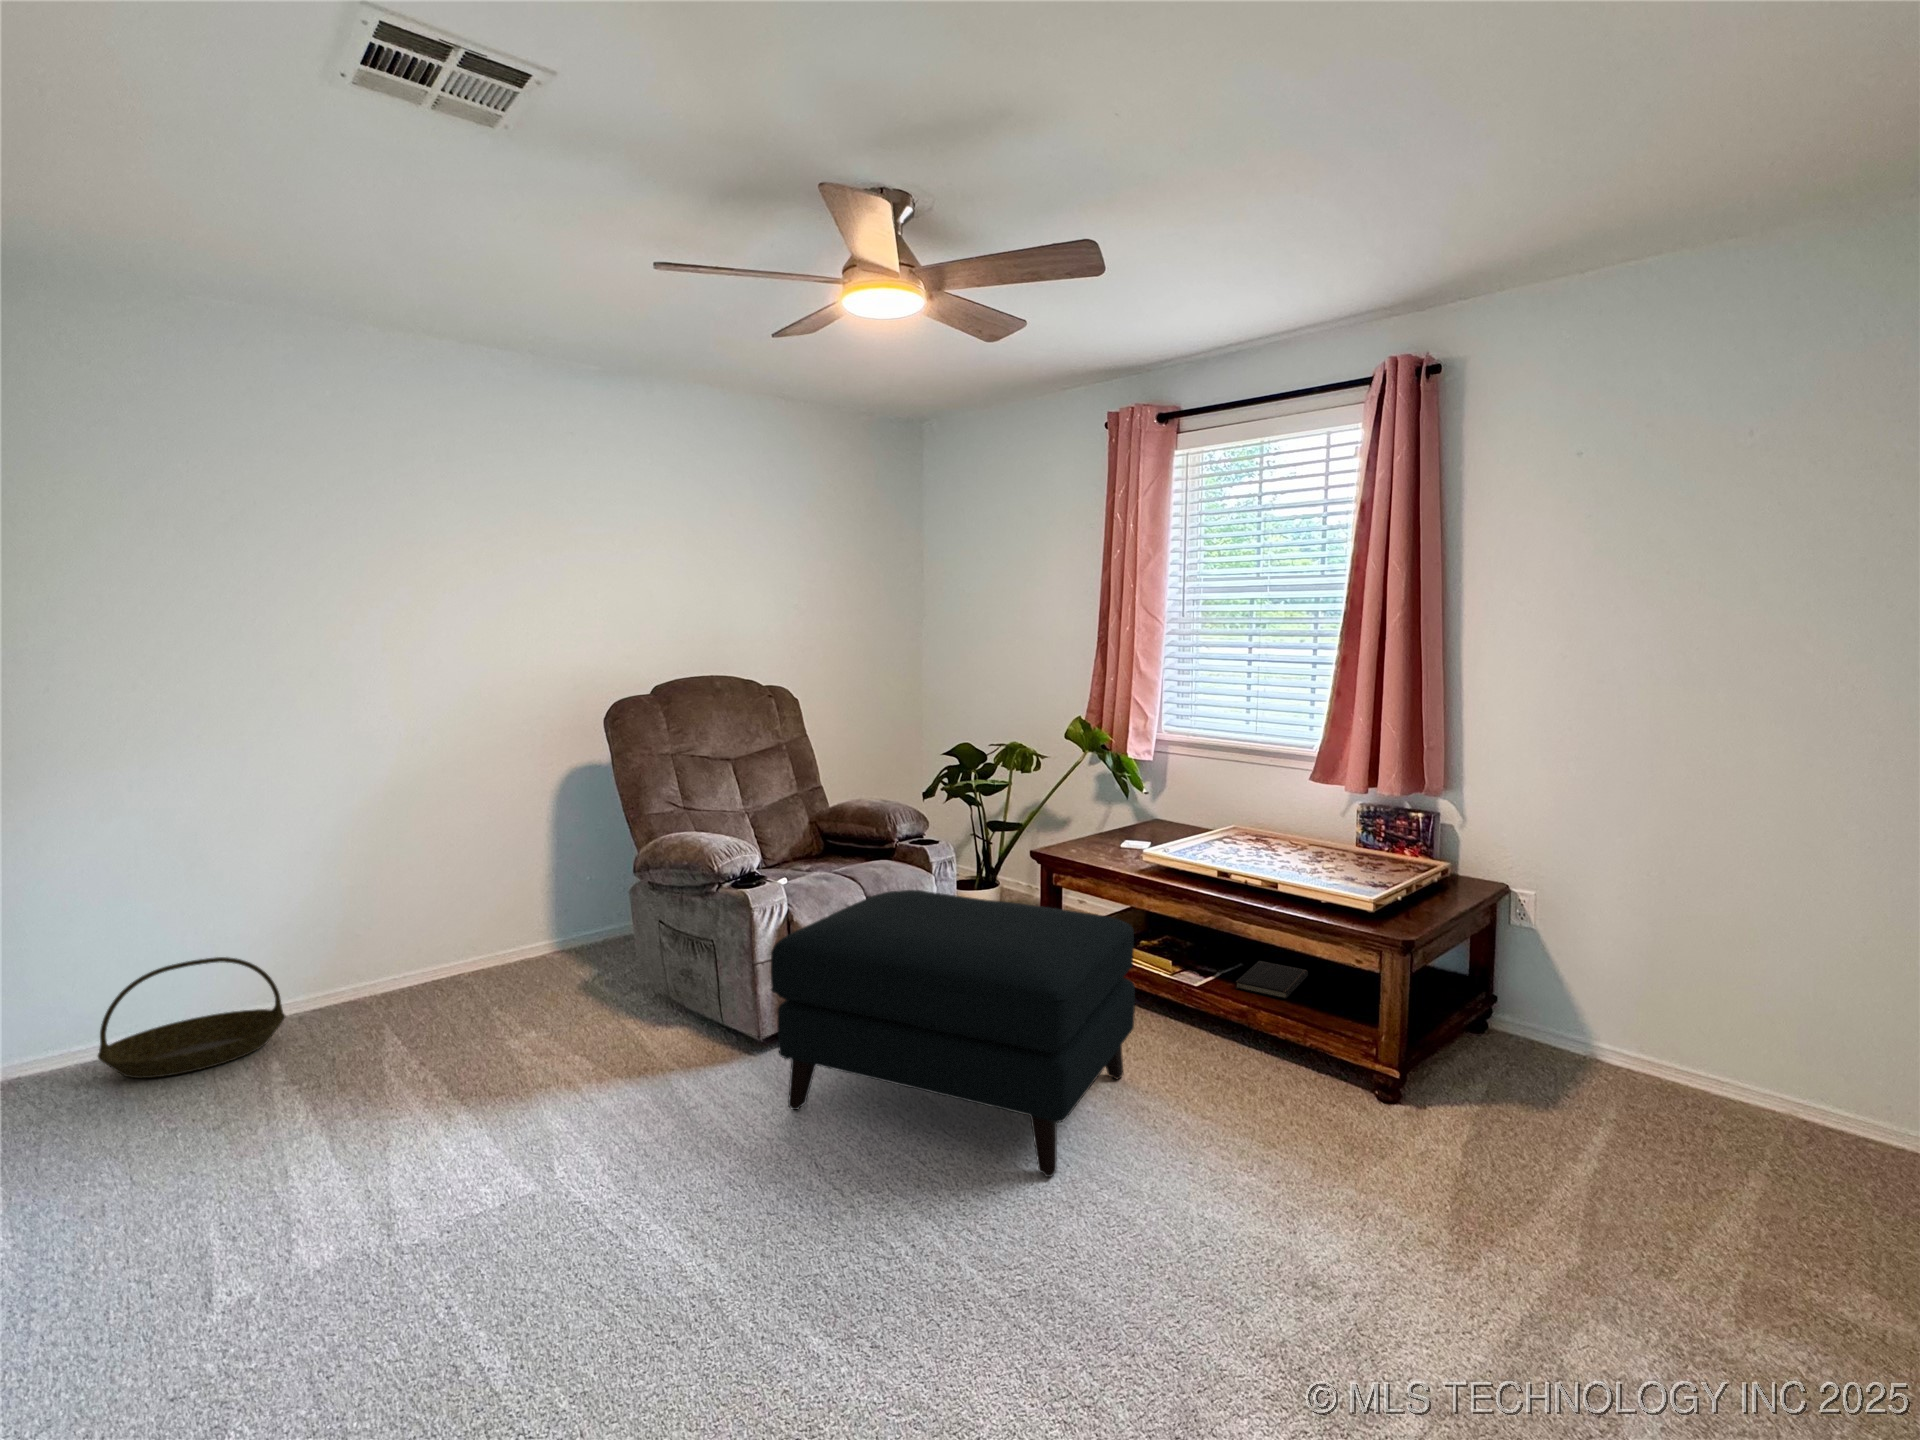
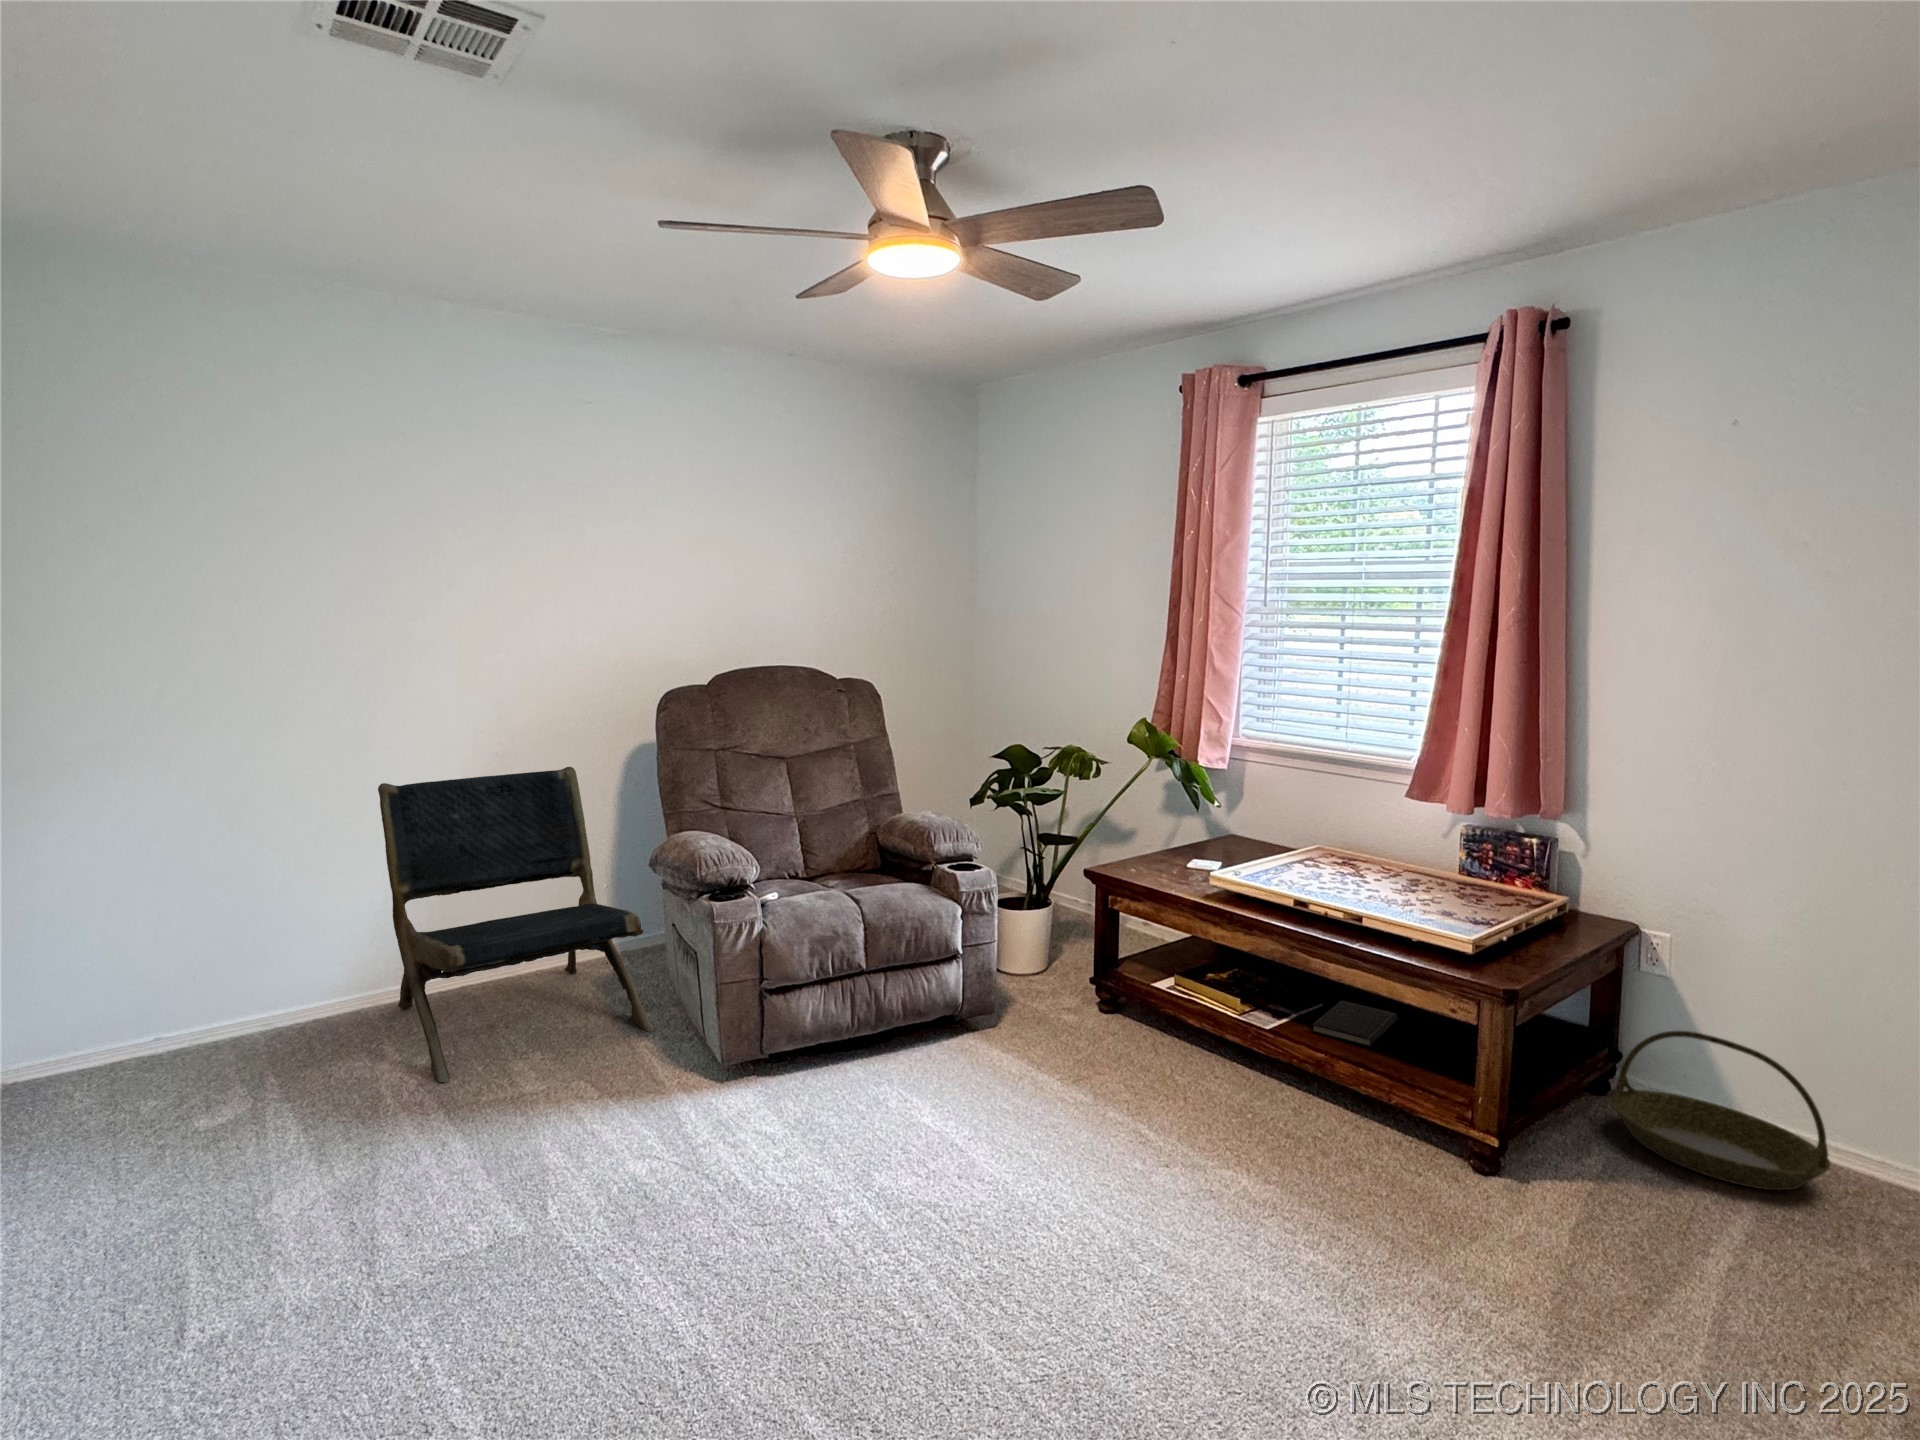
lounge chair: none [366,768,637,1063] -> present [378,767,655,1082]
ottoman: present [771,890,1135,1177] -> none [787,911,1194,1243]
basket: present [98,957,286,1078] -> present [1611,1031,1831,1190]

